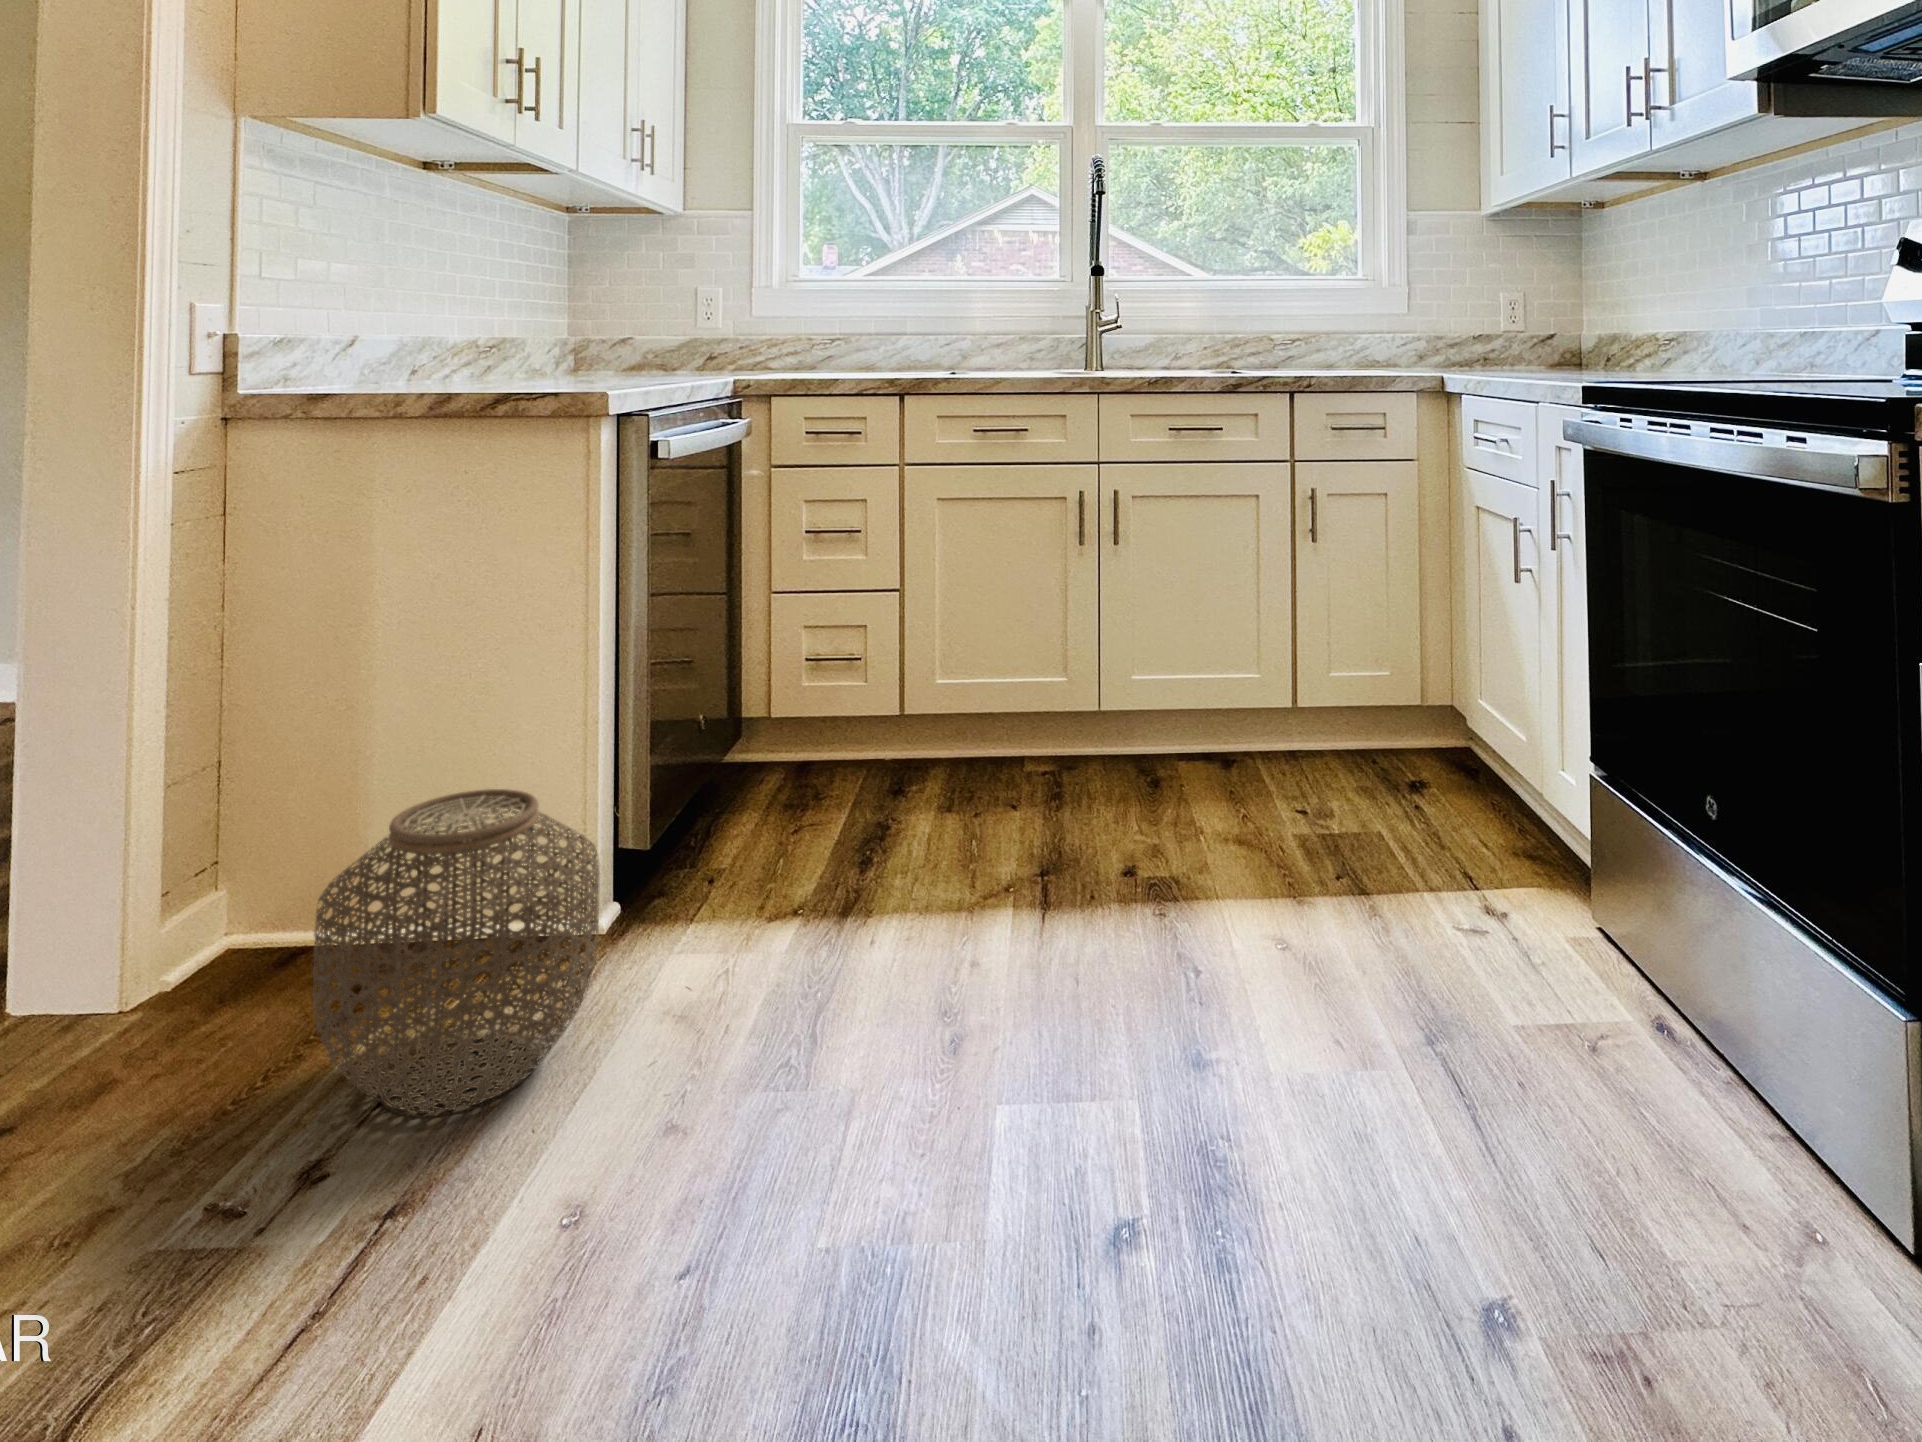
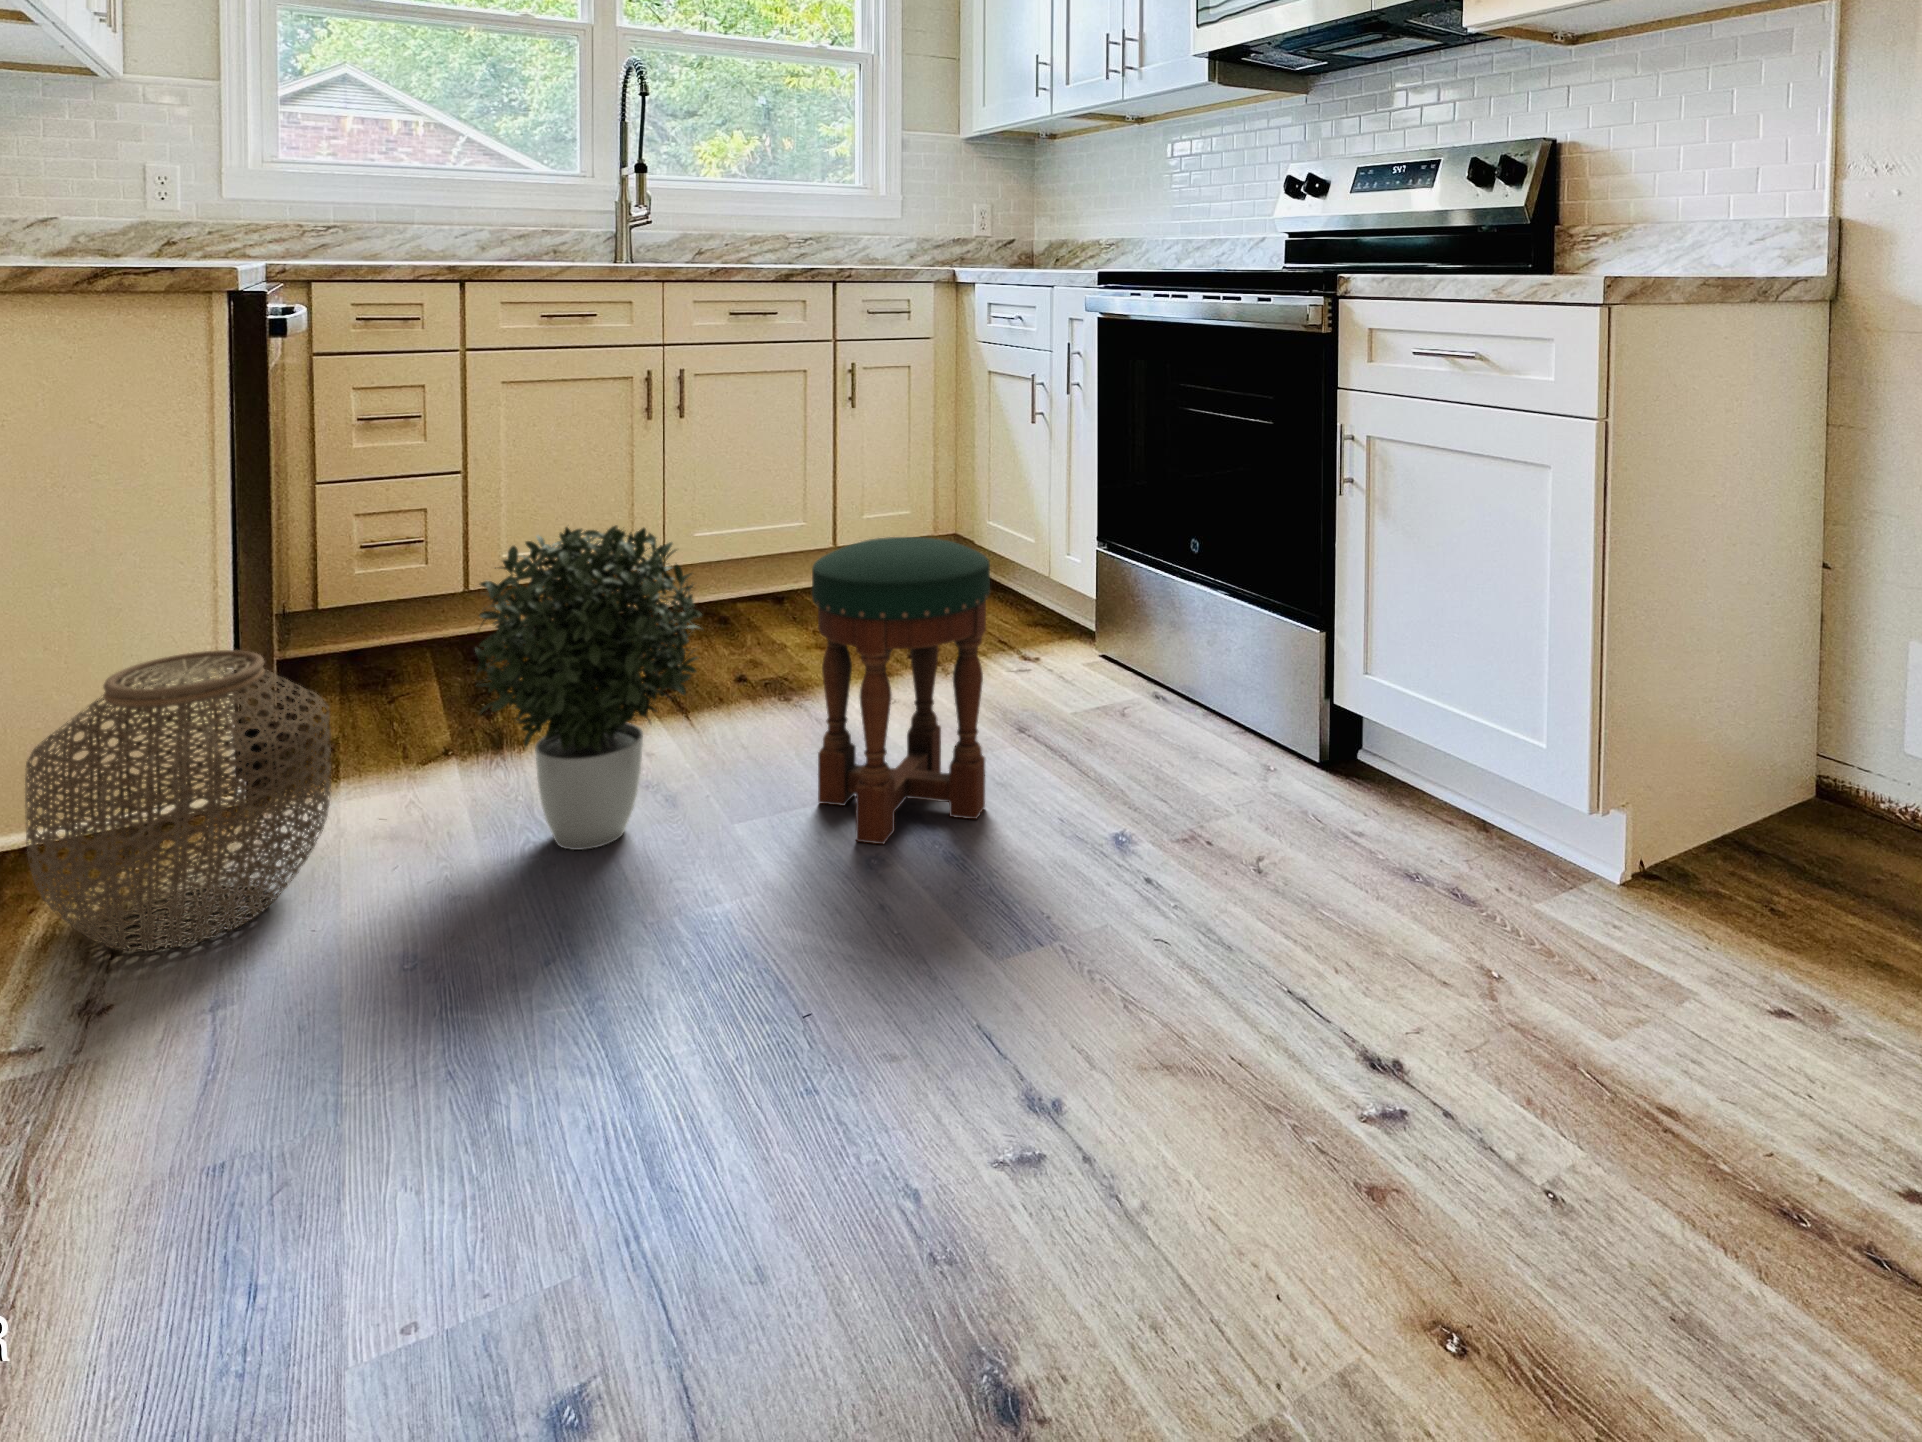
potted plant: none [708,693,982,1095] -> present [475,526,702,850]
stool: none [1087,750,1327,1202] -> present [812,537,991,844]

